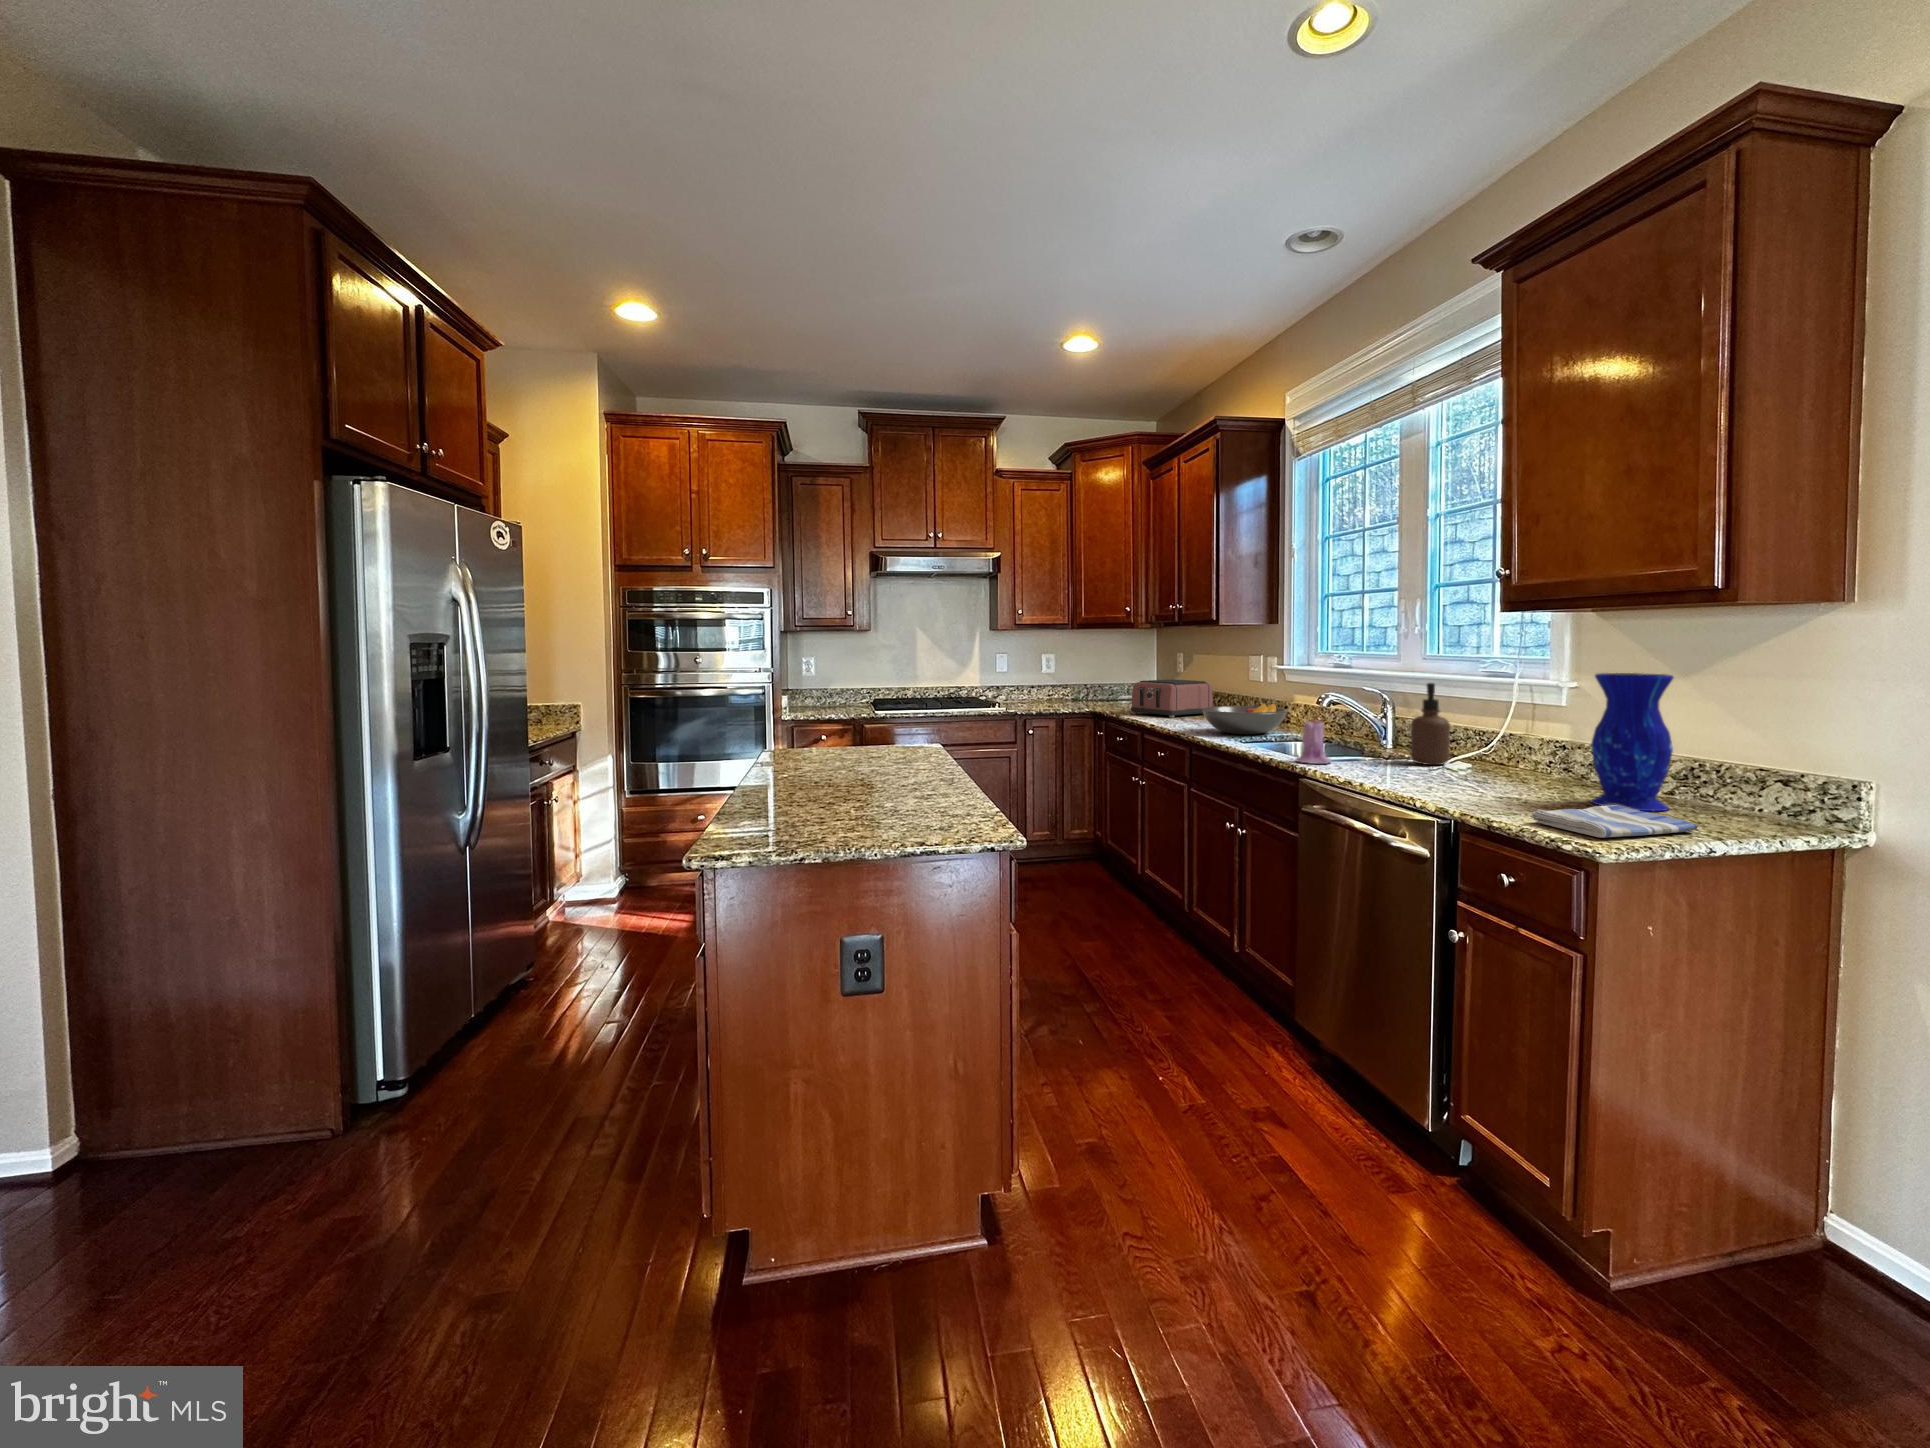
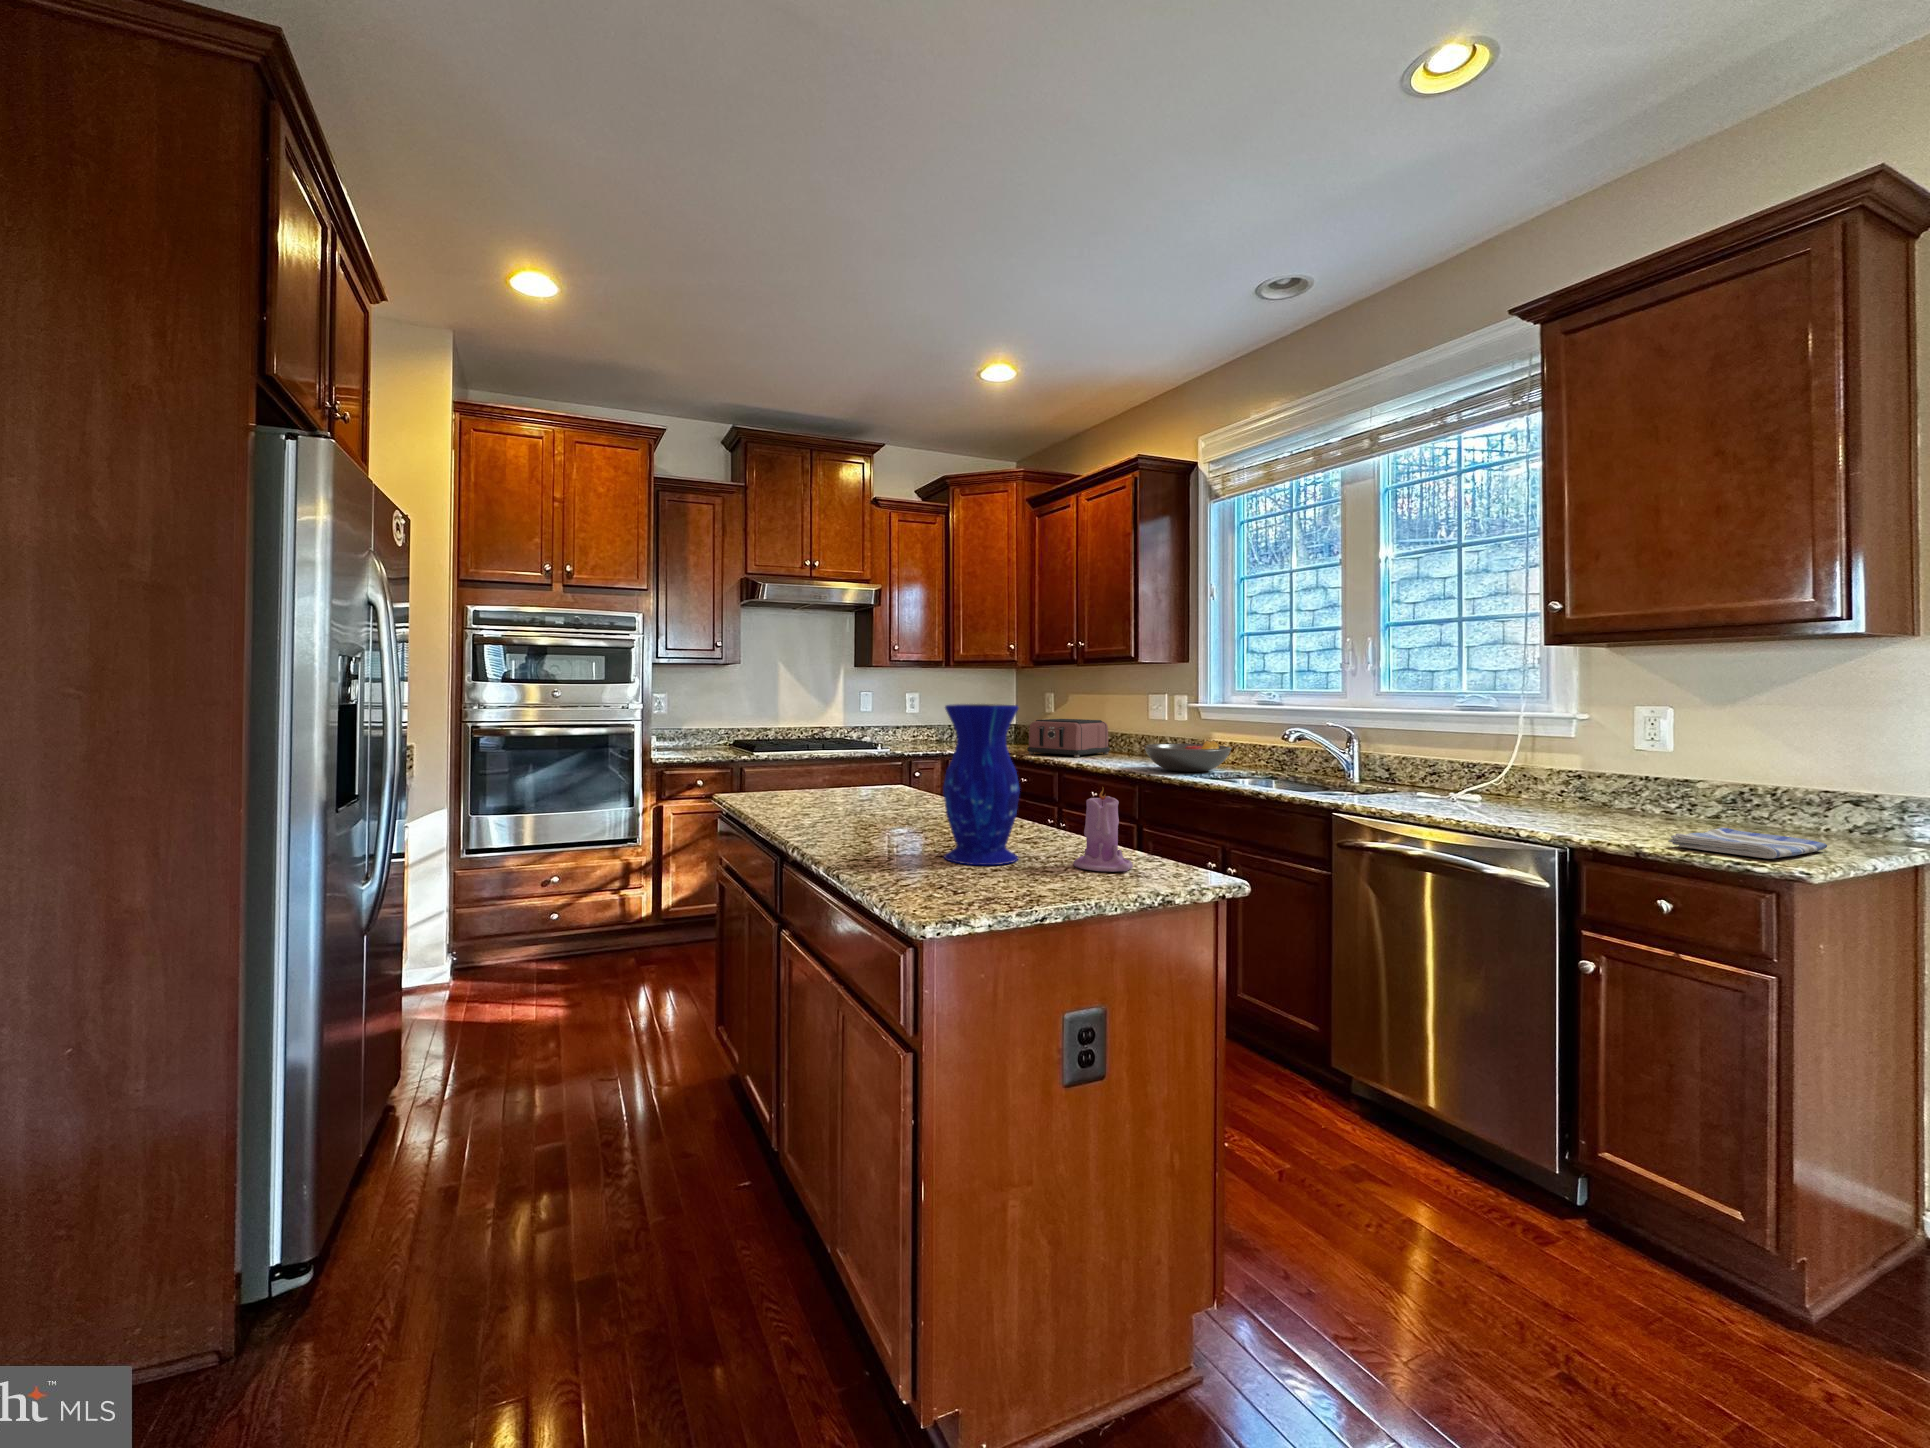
vase: present [1591,673,1674,811] -> present [943,704,1020,865]
soap dispenser: present [1411,683,1450,765] -> none [1413,716,1453,797]
candle: present [1296,719,1331,764] -> present [1074,789,1133,872]

